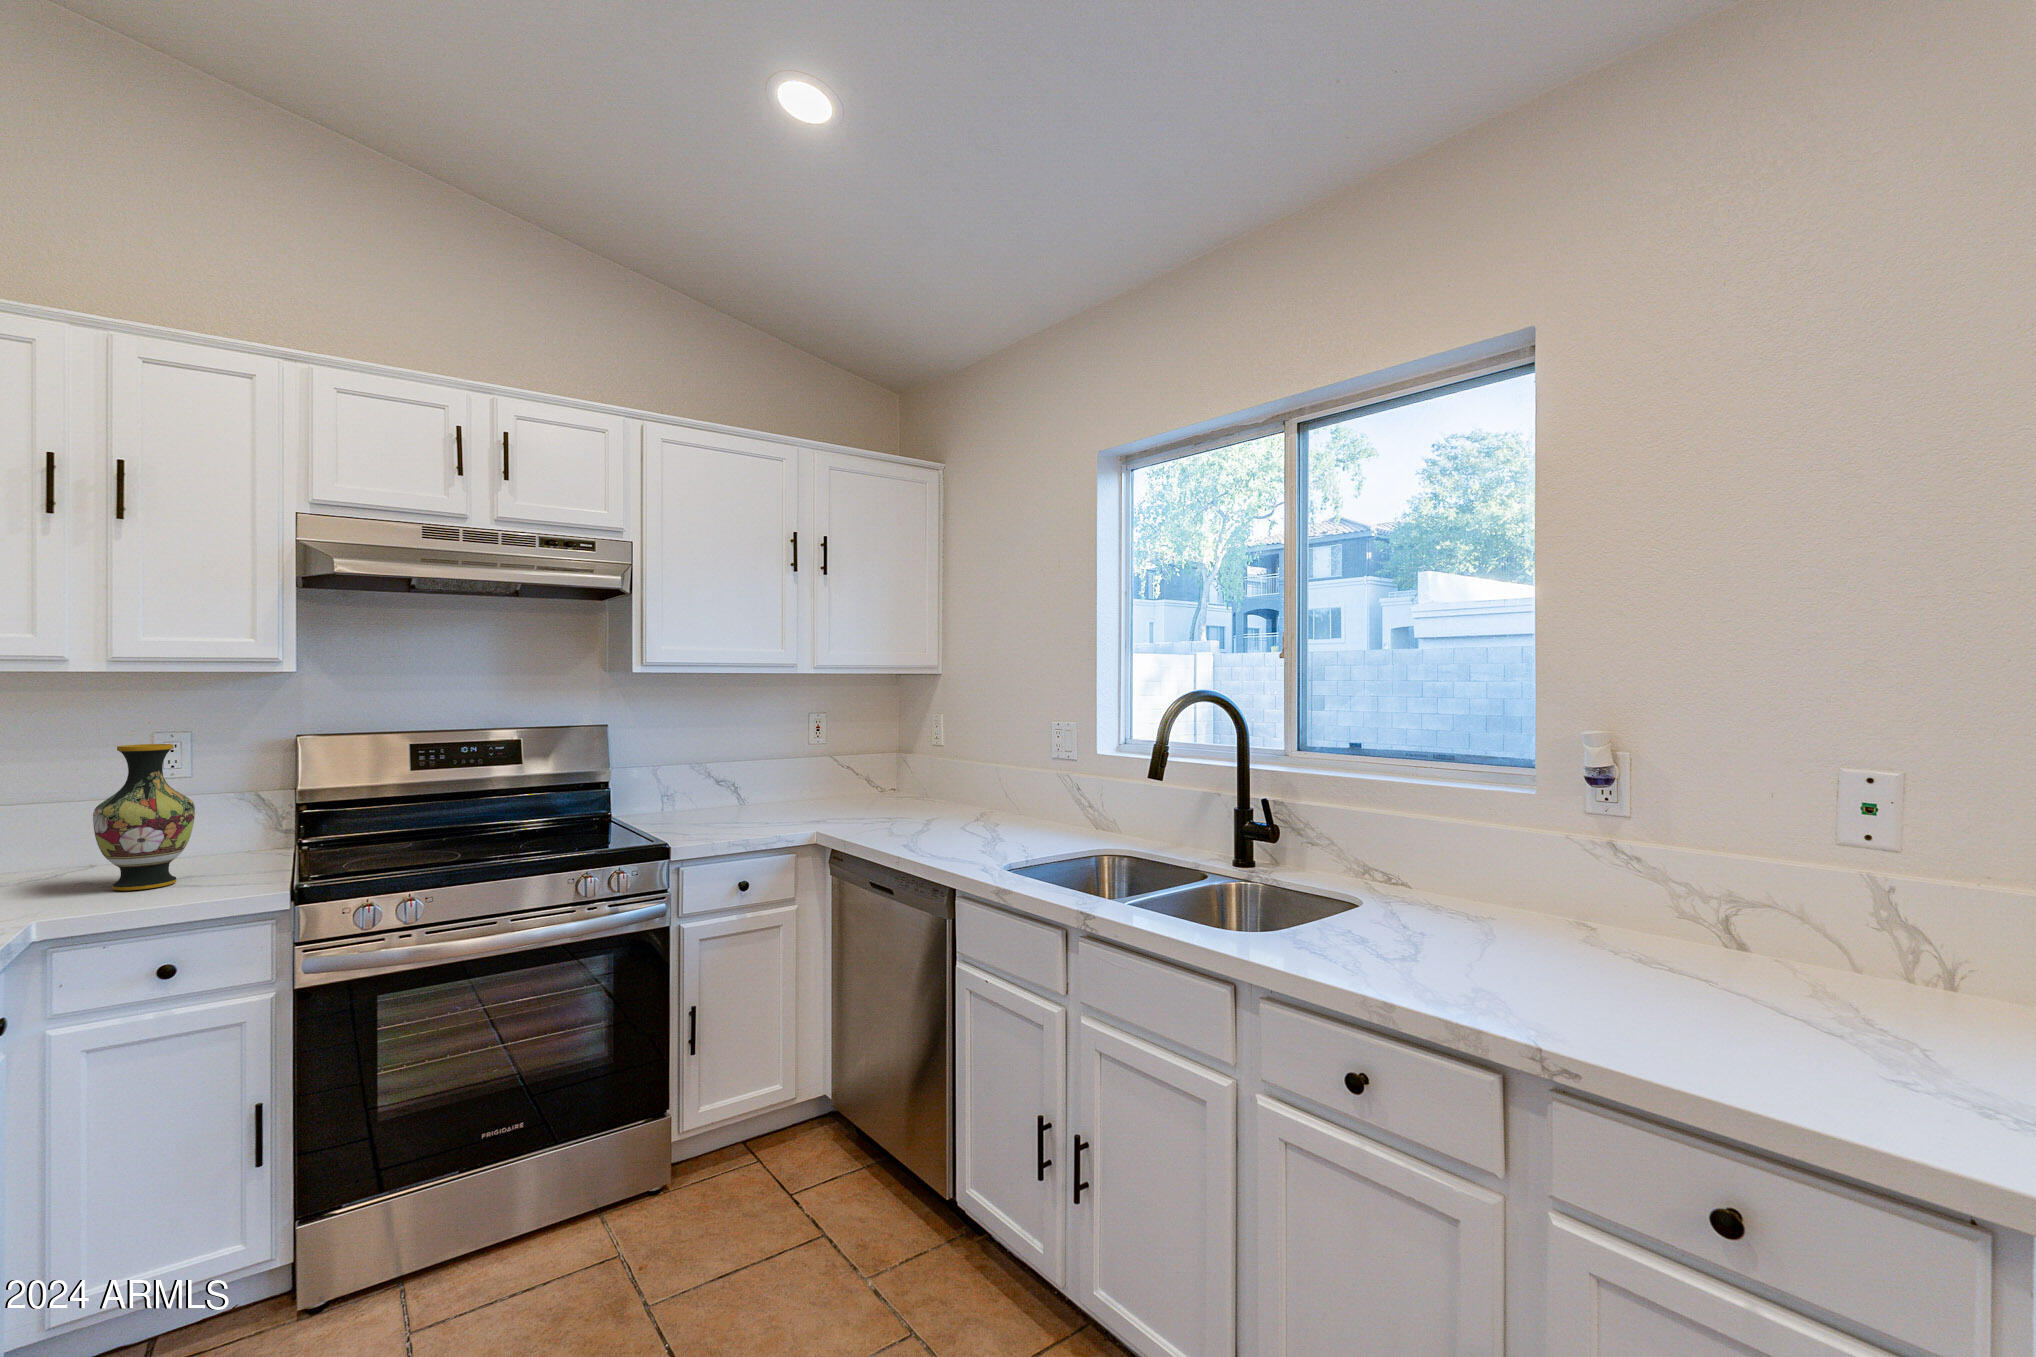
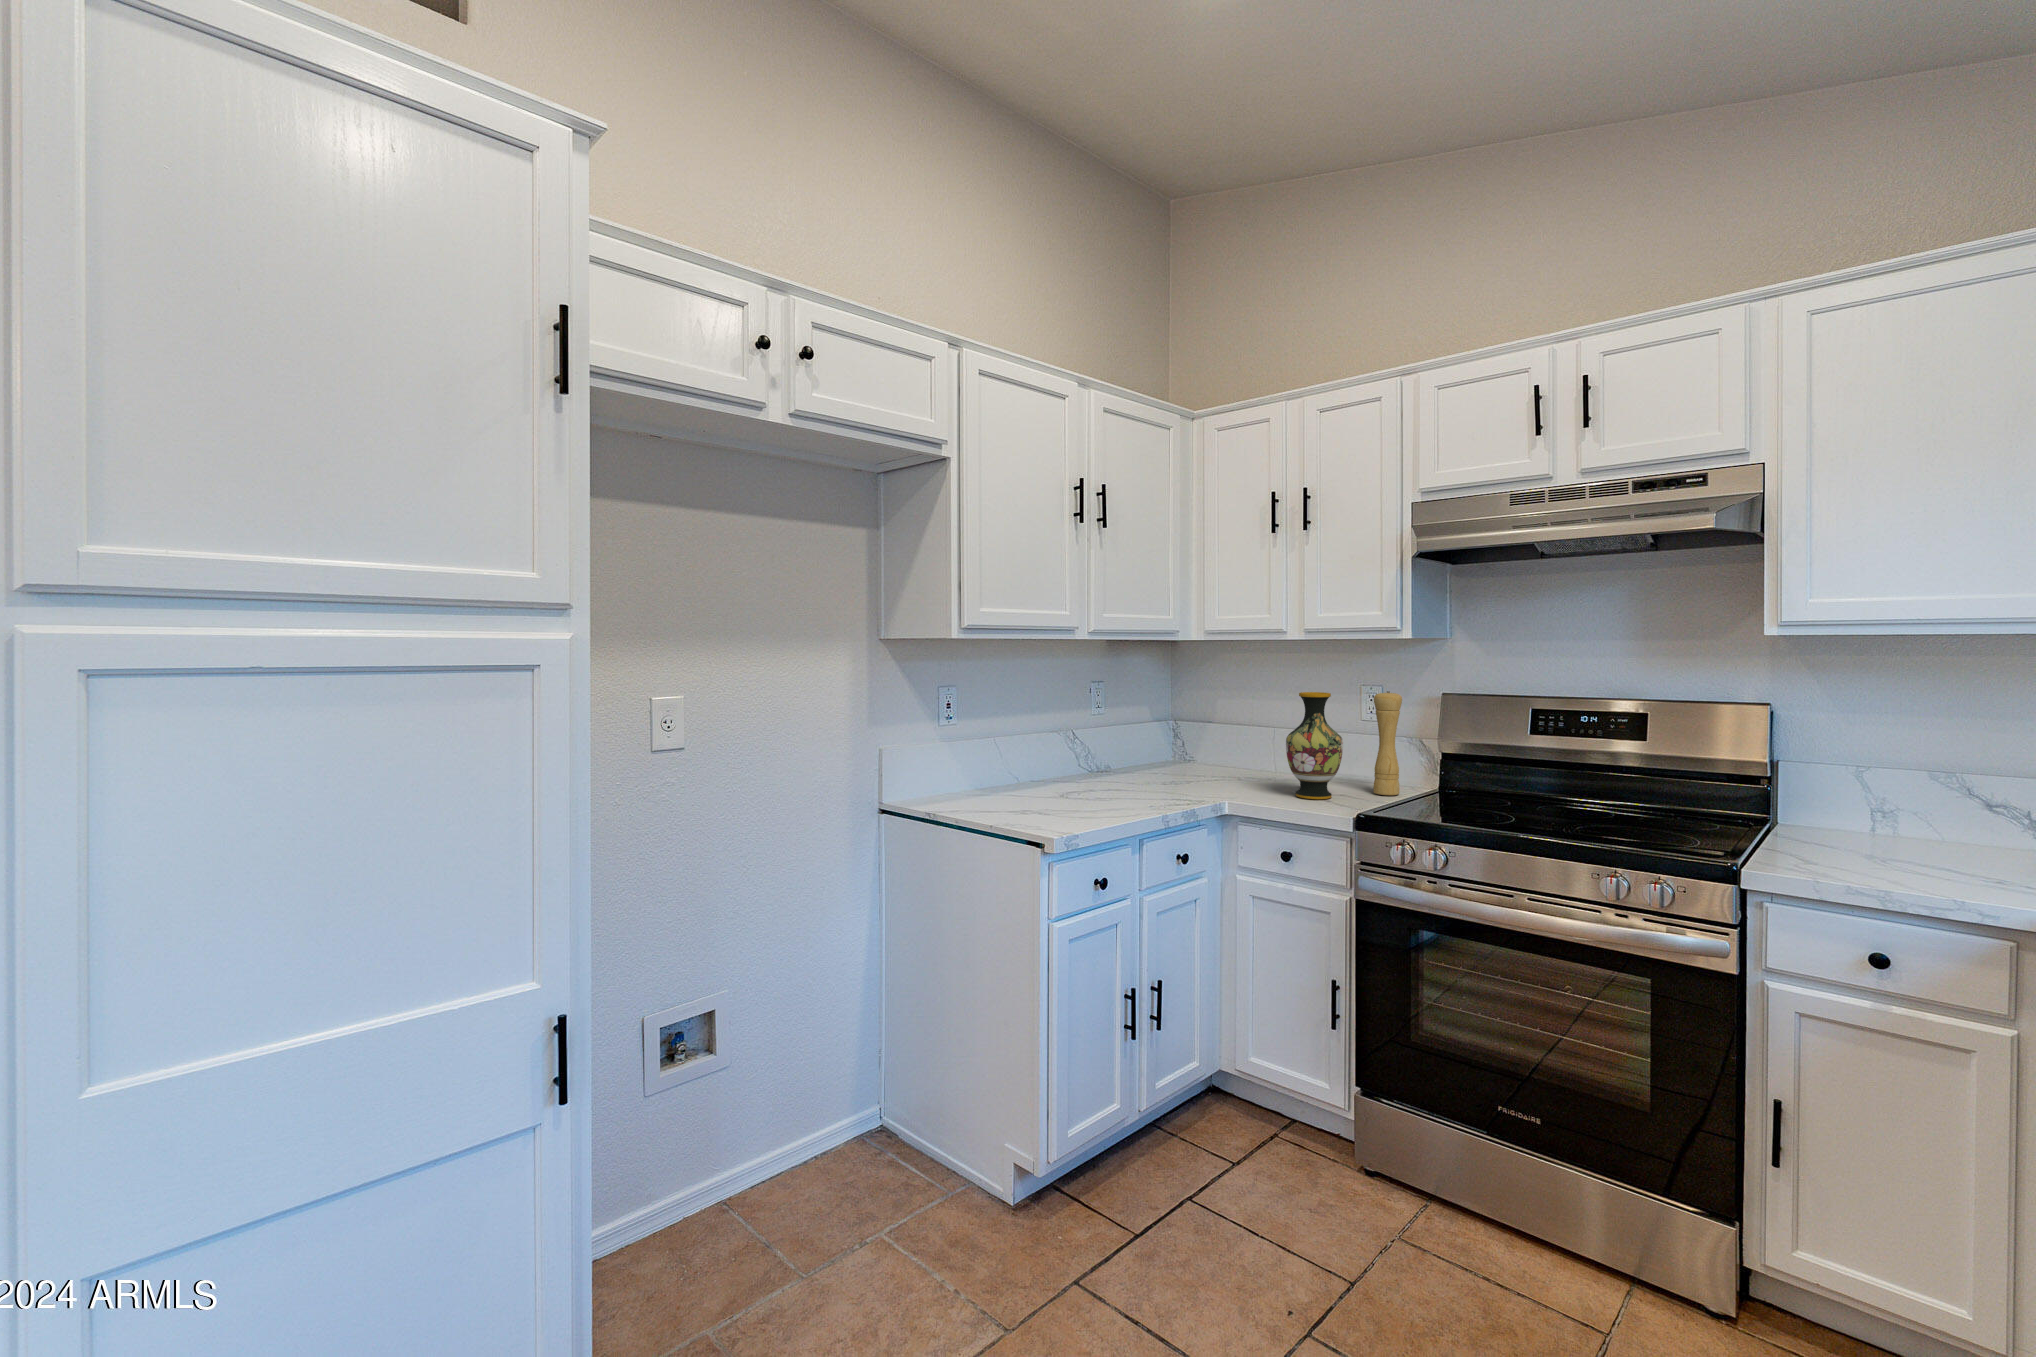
pepper mill: none [216,737,258,865] -> present [1374,691,1402,795]

